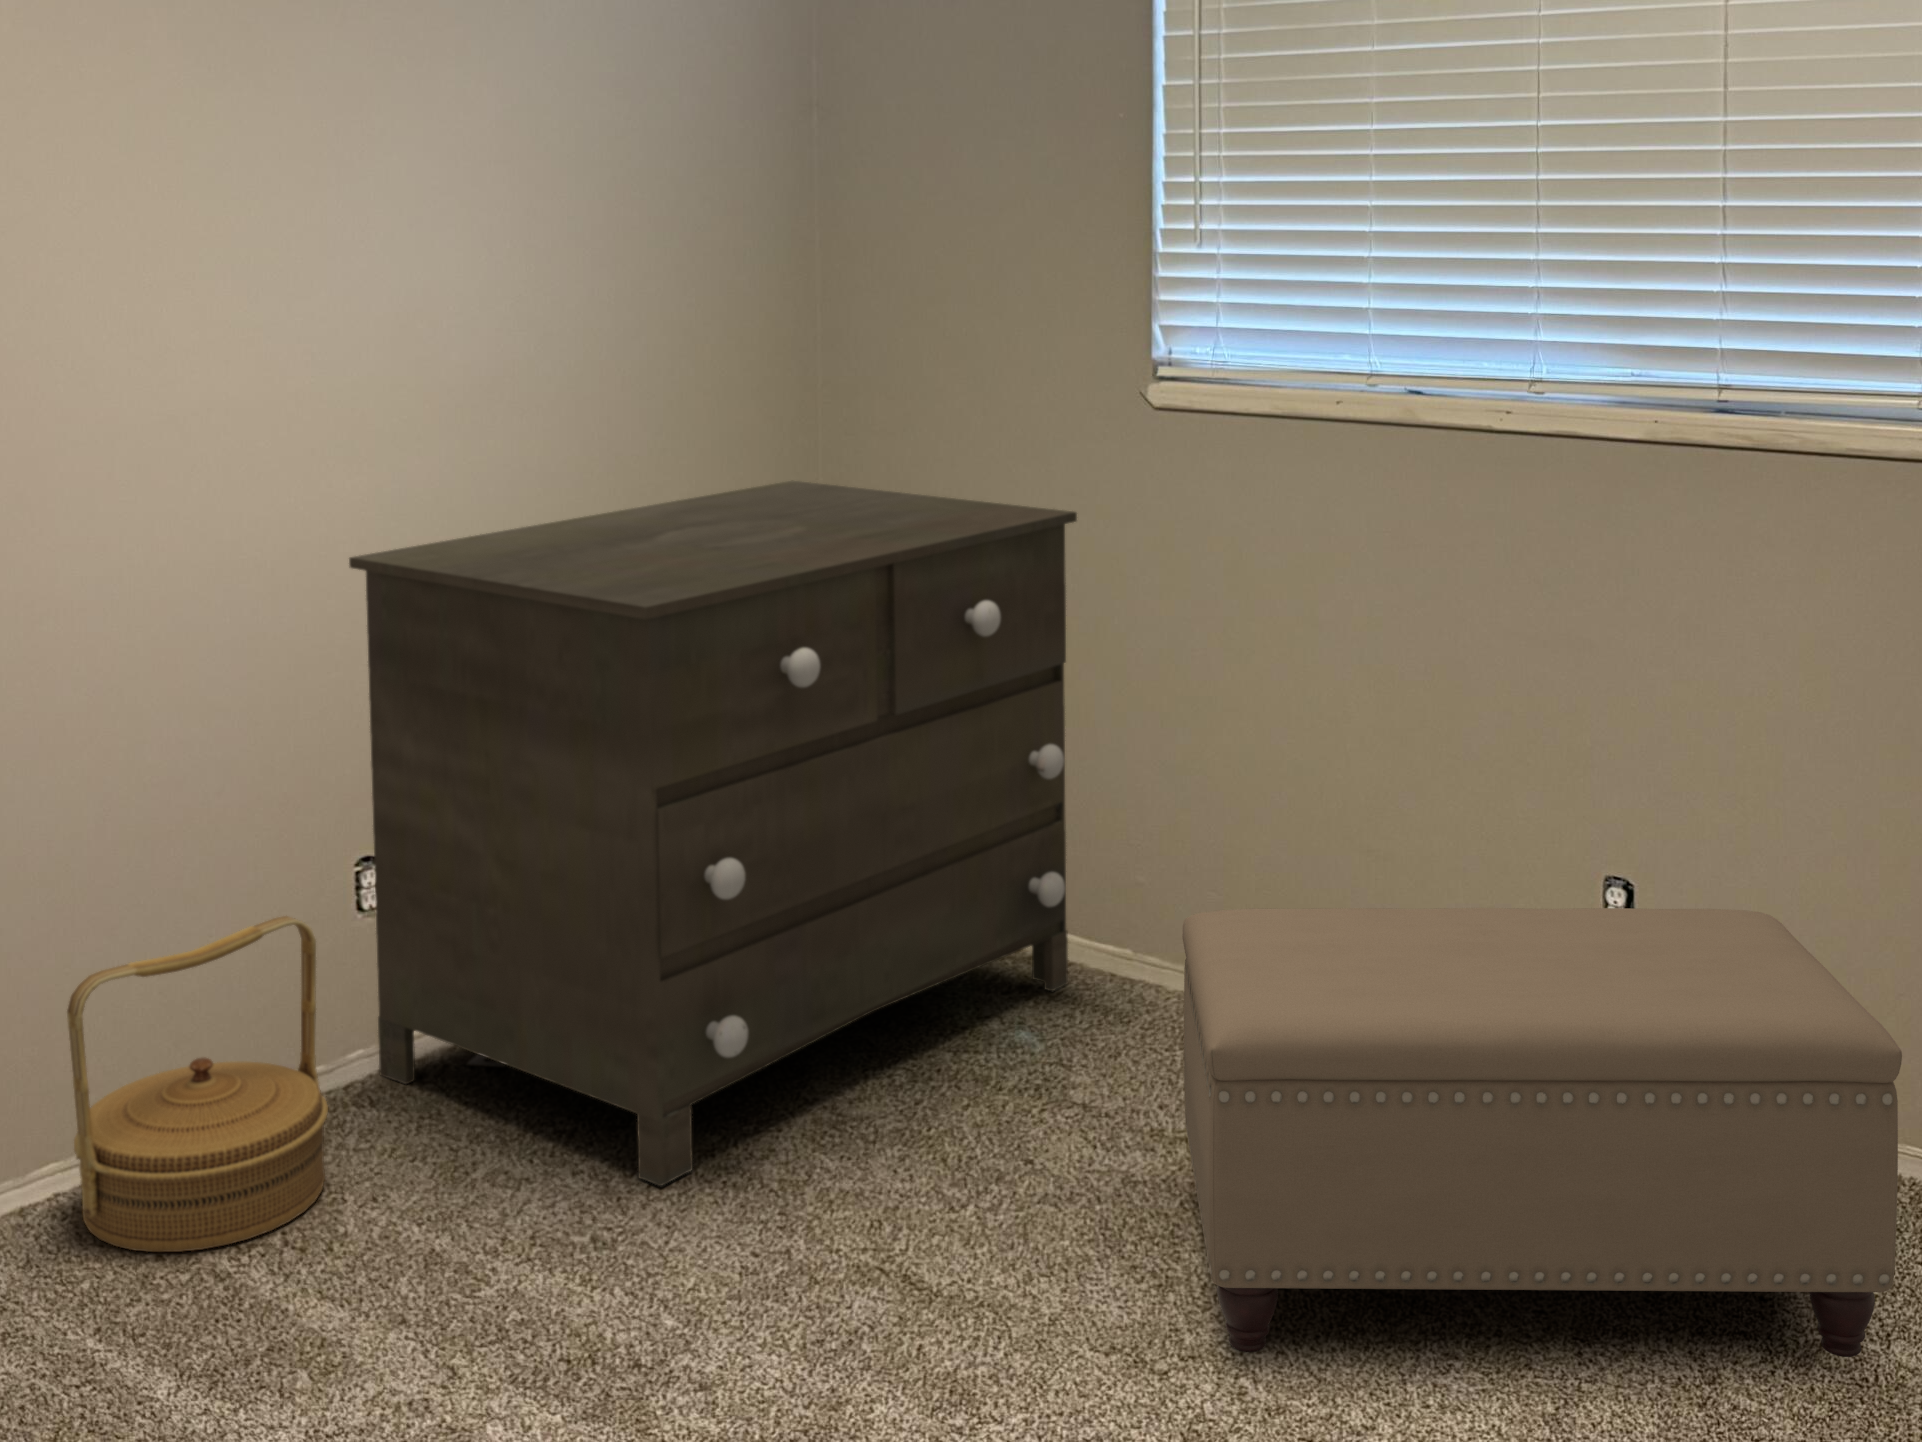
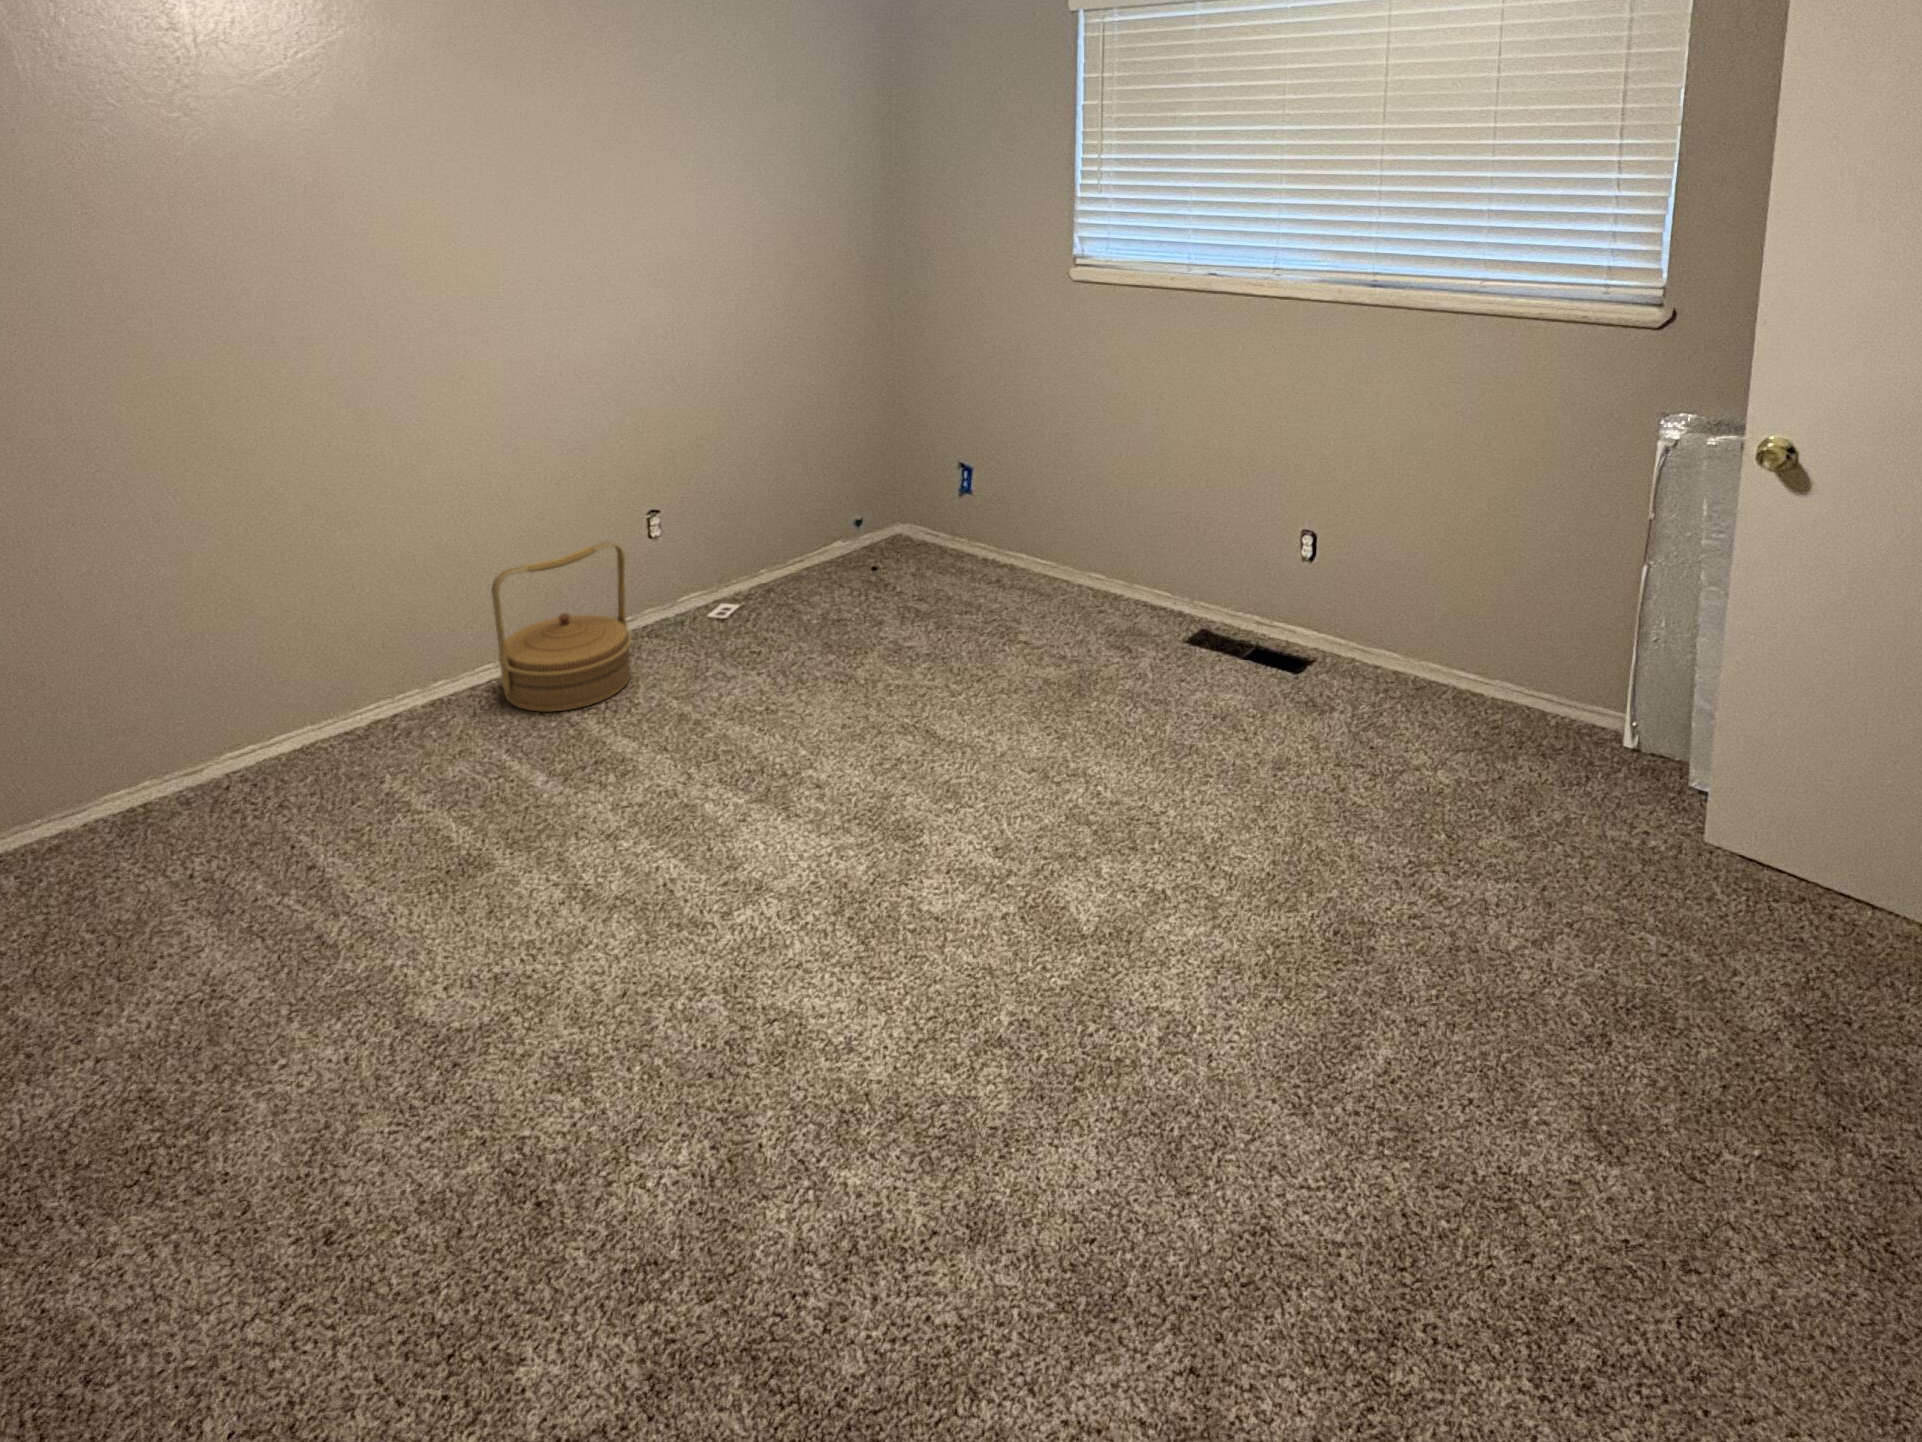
dresser: present [349,481,1077,1186] -> none [642,318,1030,681]
ottoman: present [1182,908,1902,1357] -> none [1076,545,1451,779]

